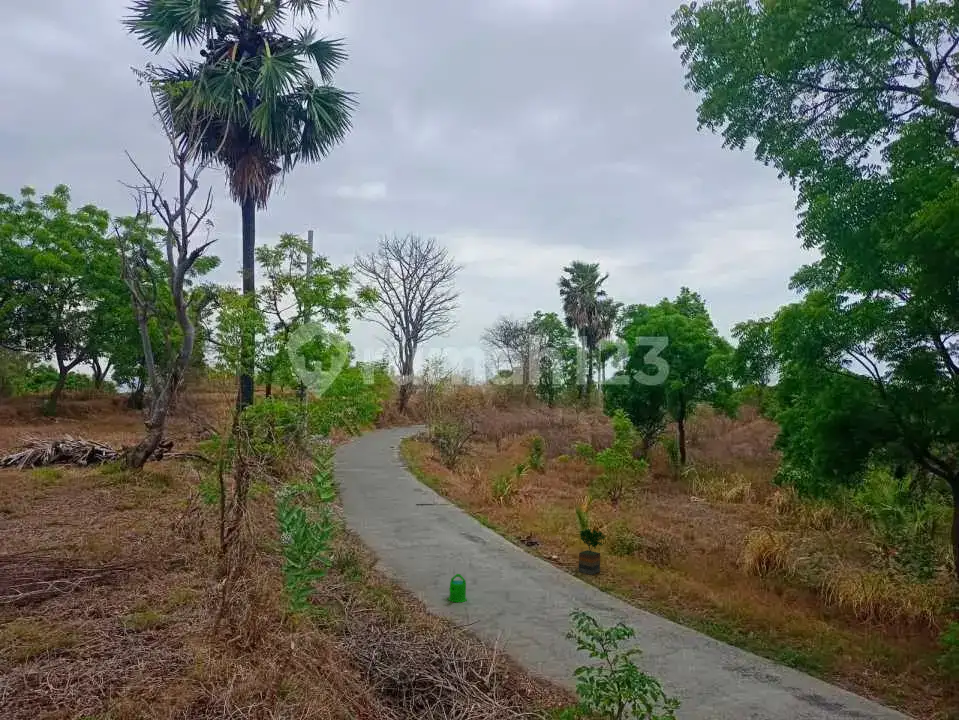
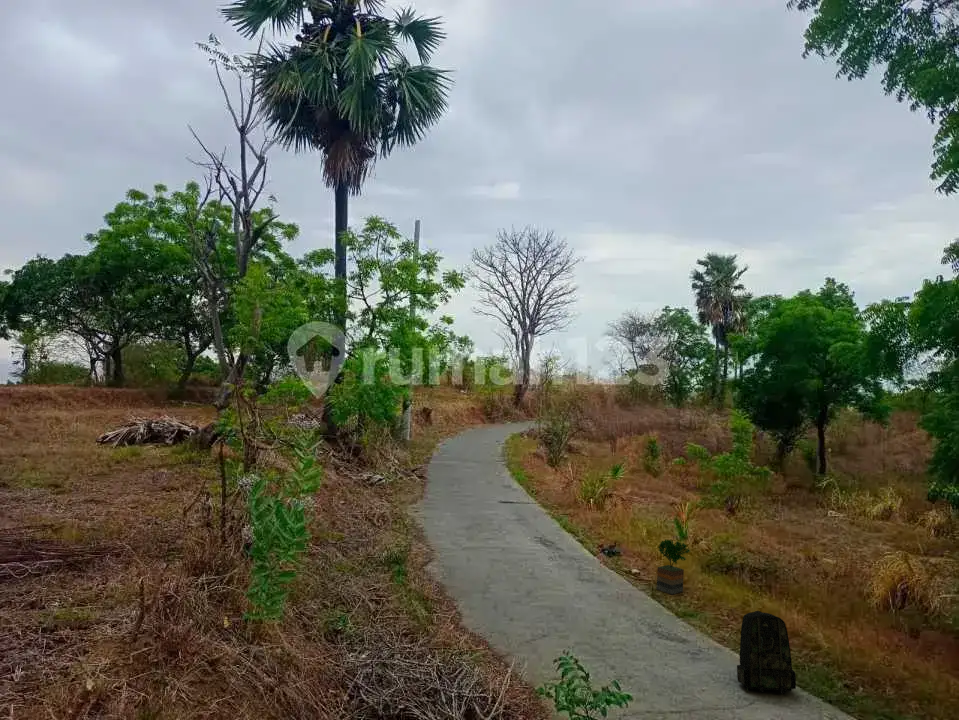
watering can: present [448,574,467,602] -> none [487,580,509,613]
backpack: none [660,580,704,645] -> present [737,611,796,693]

